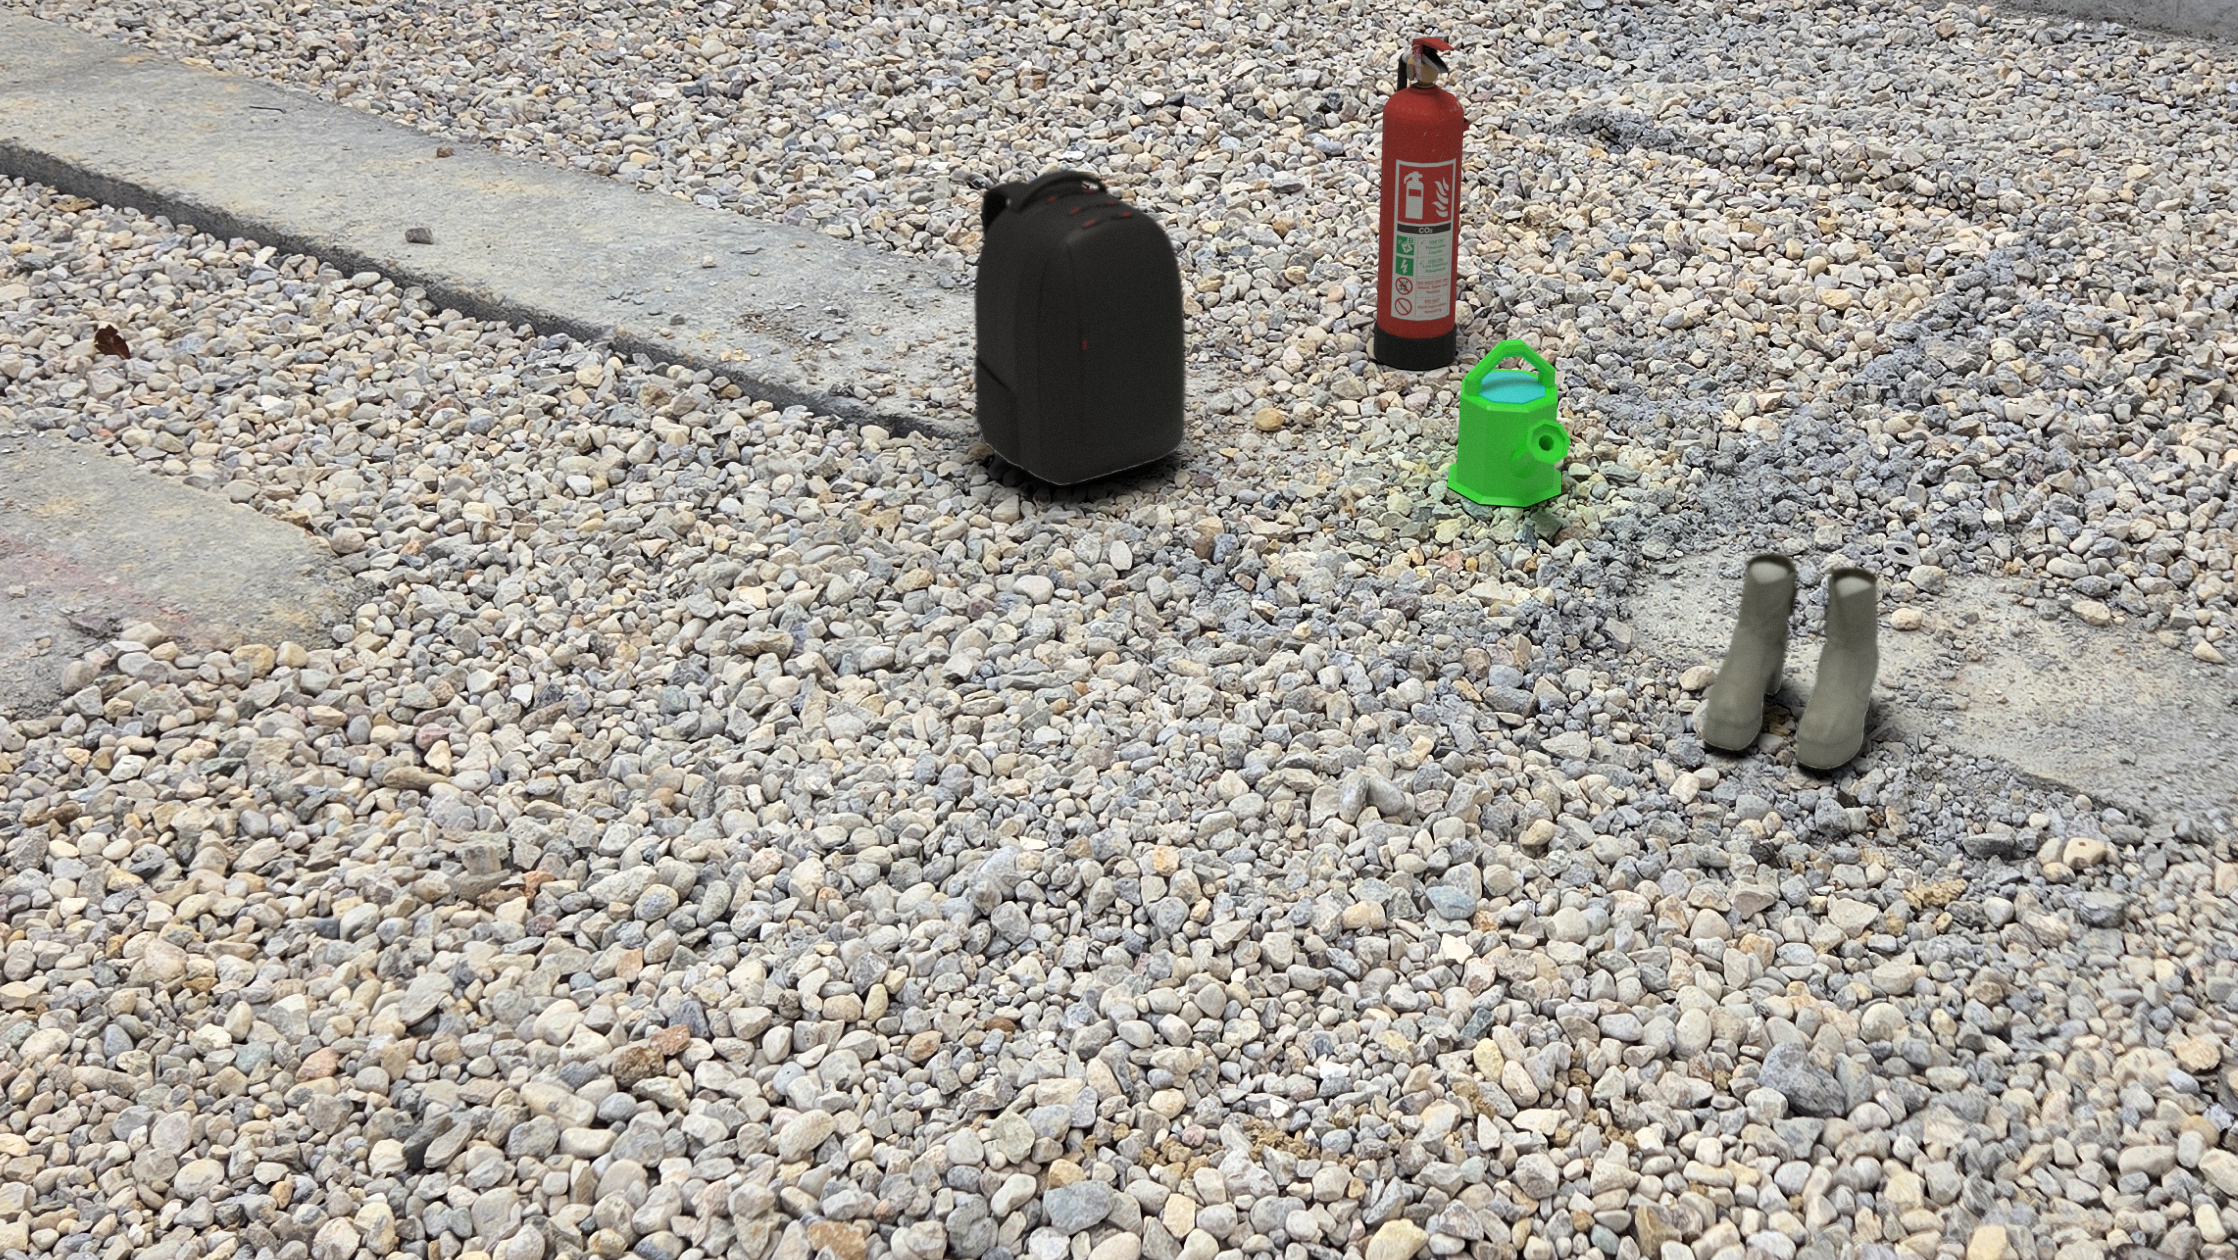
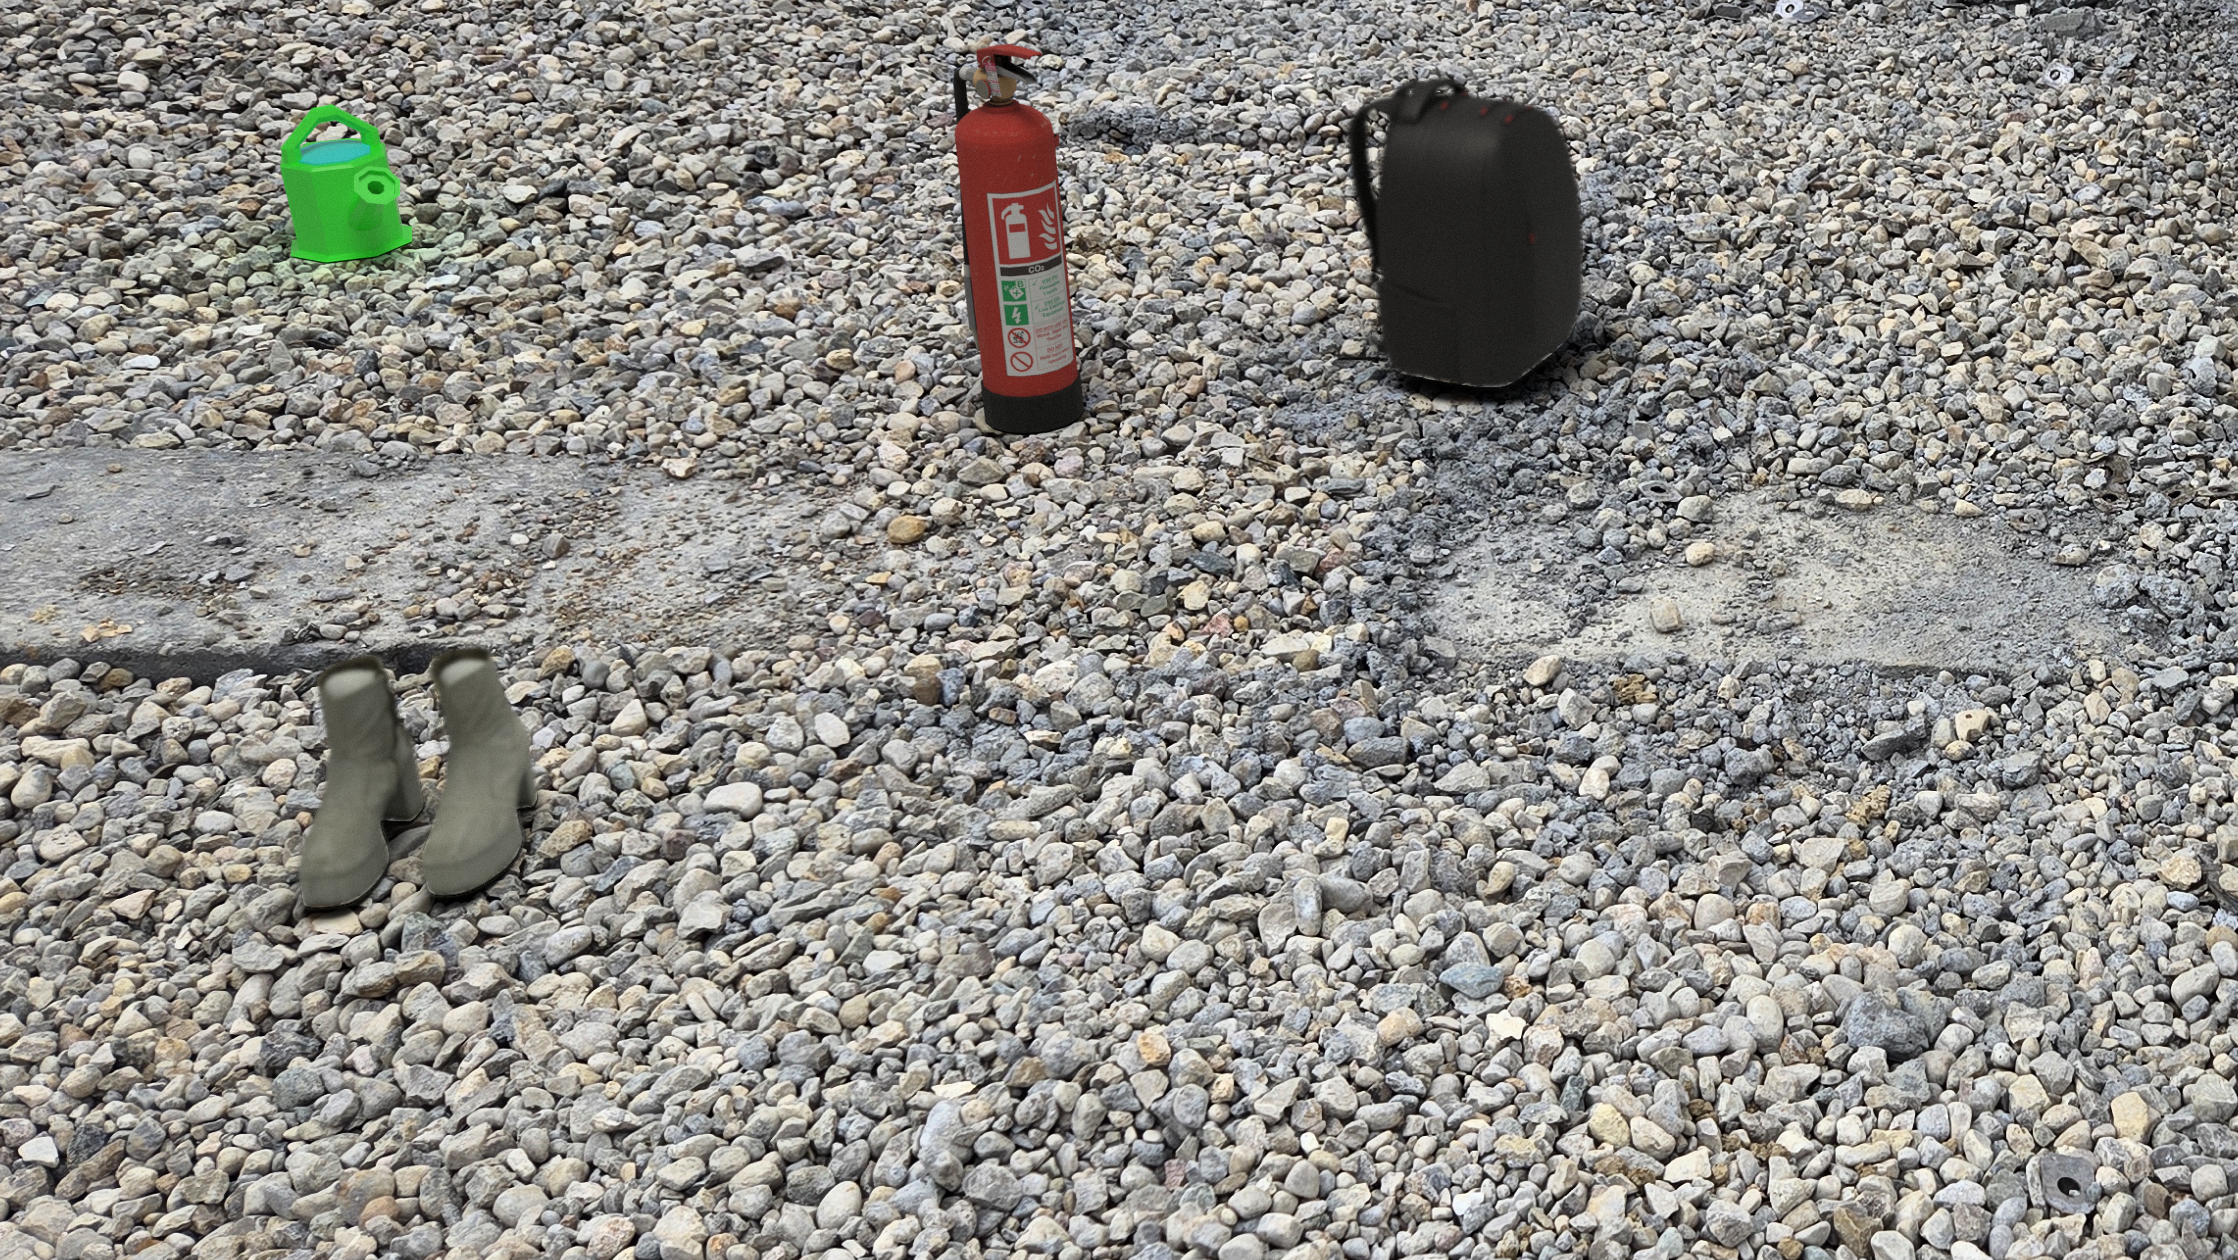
backpack: present [974,169,1186,486] -> present [1339,77,1583,388]
watering can: present [1447,339,1570,507] -> present [280,104,412,262]
boots: present [1703,553,1879,770] -> present [298,646,538,908]

